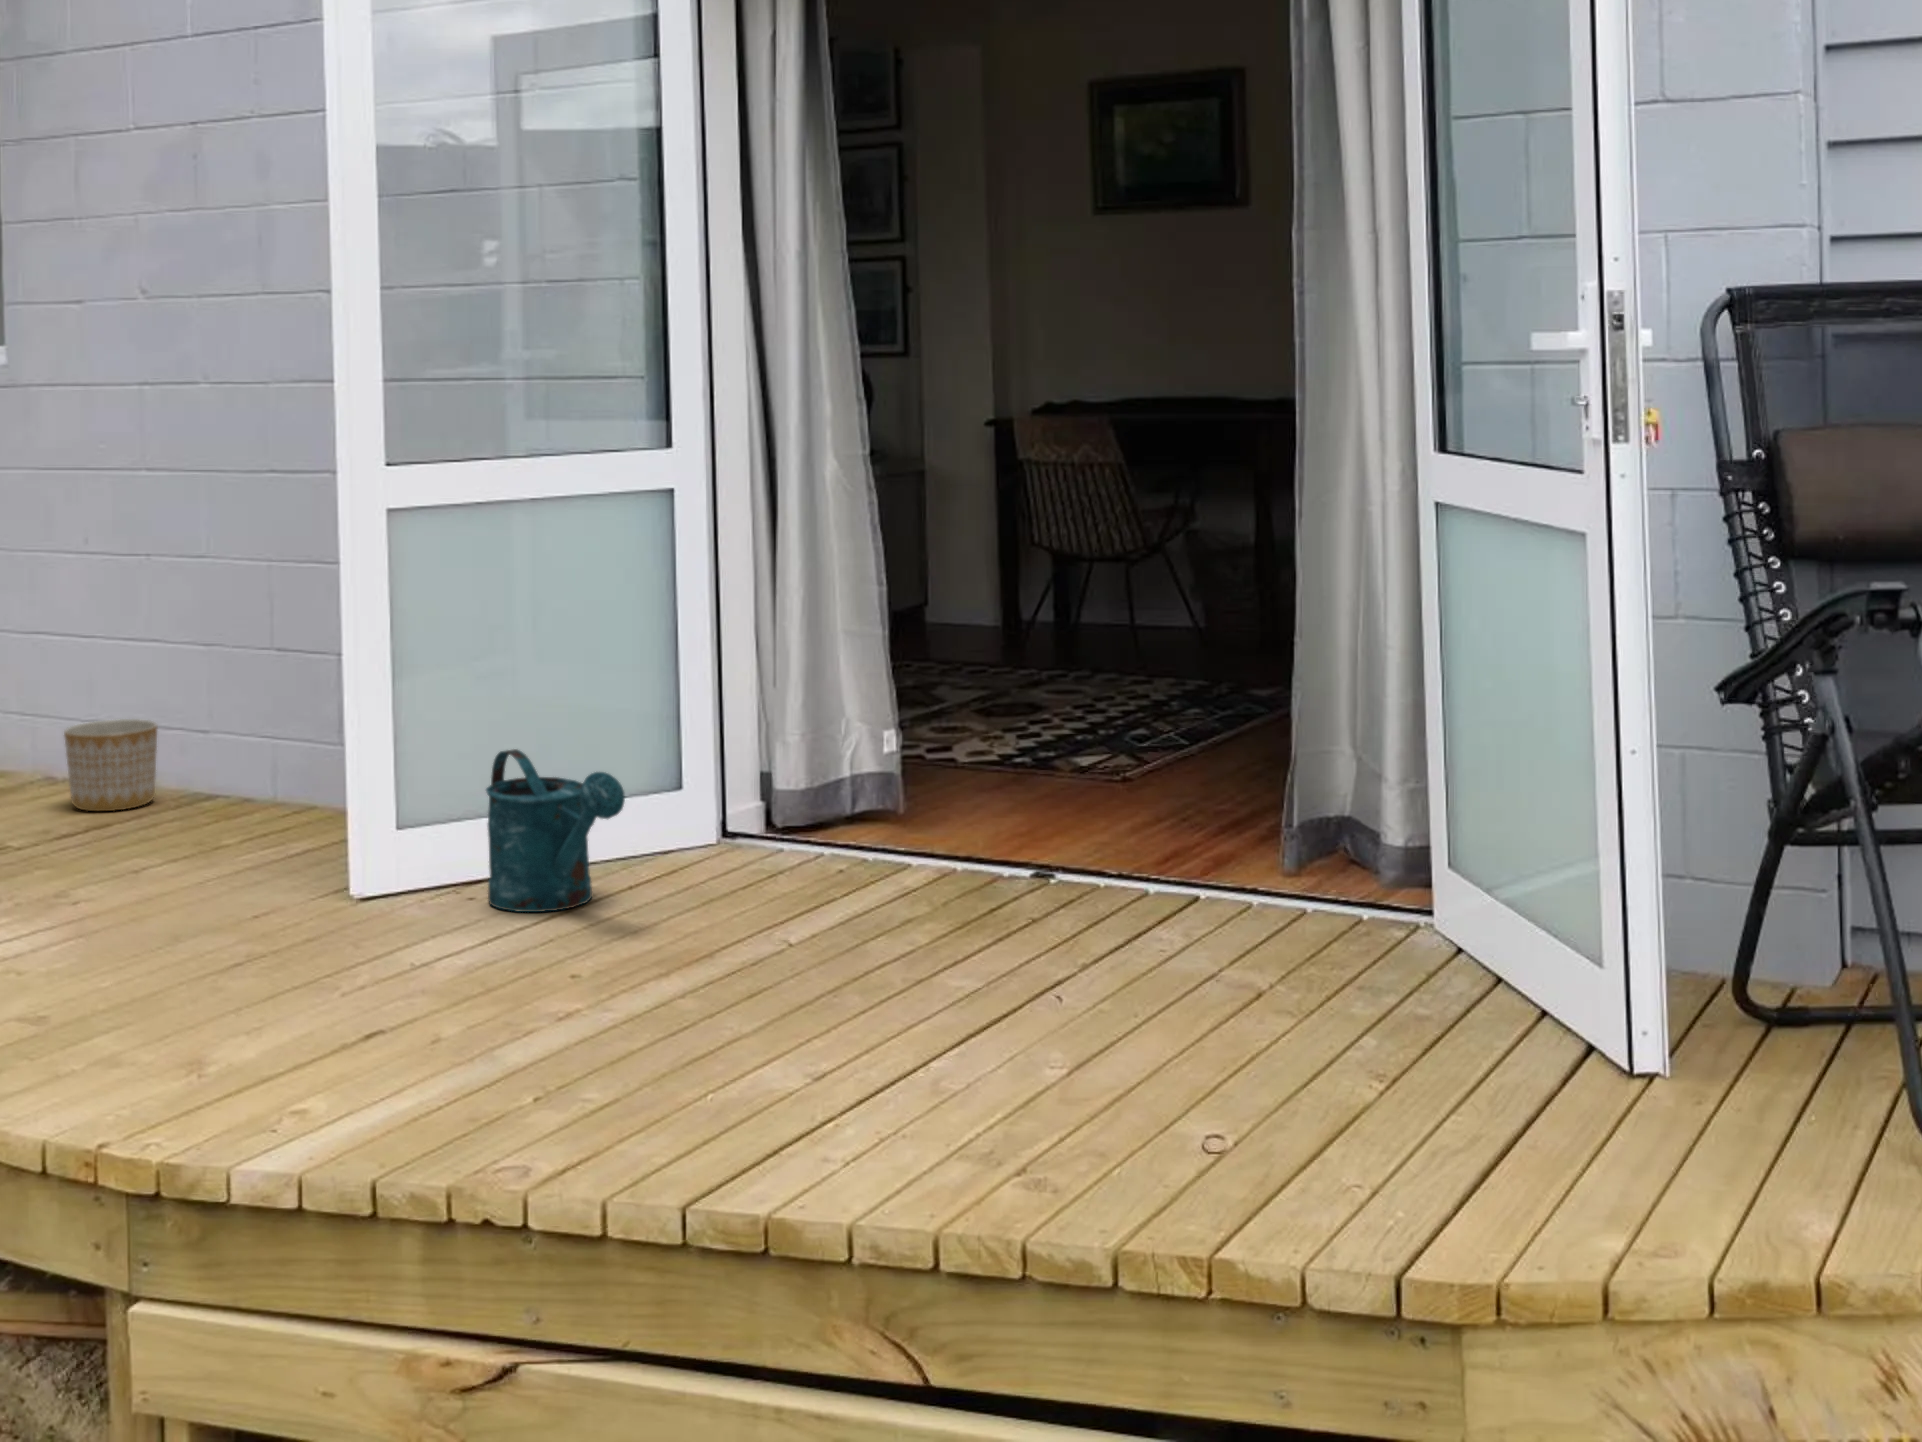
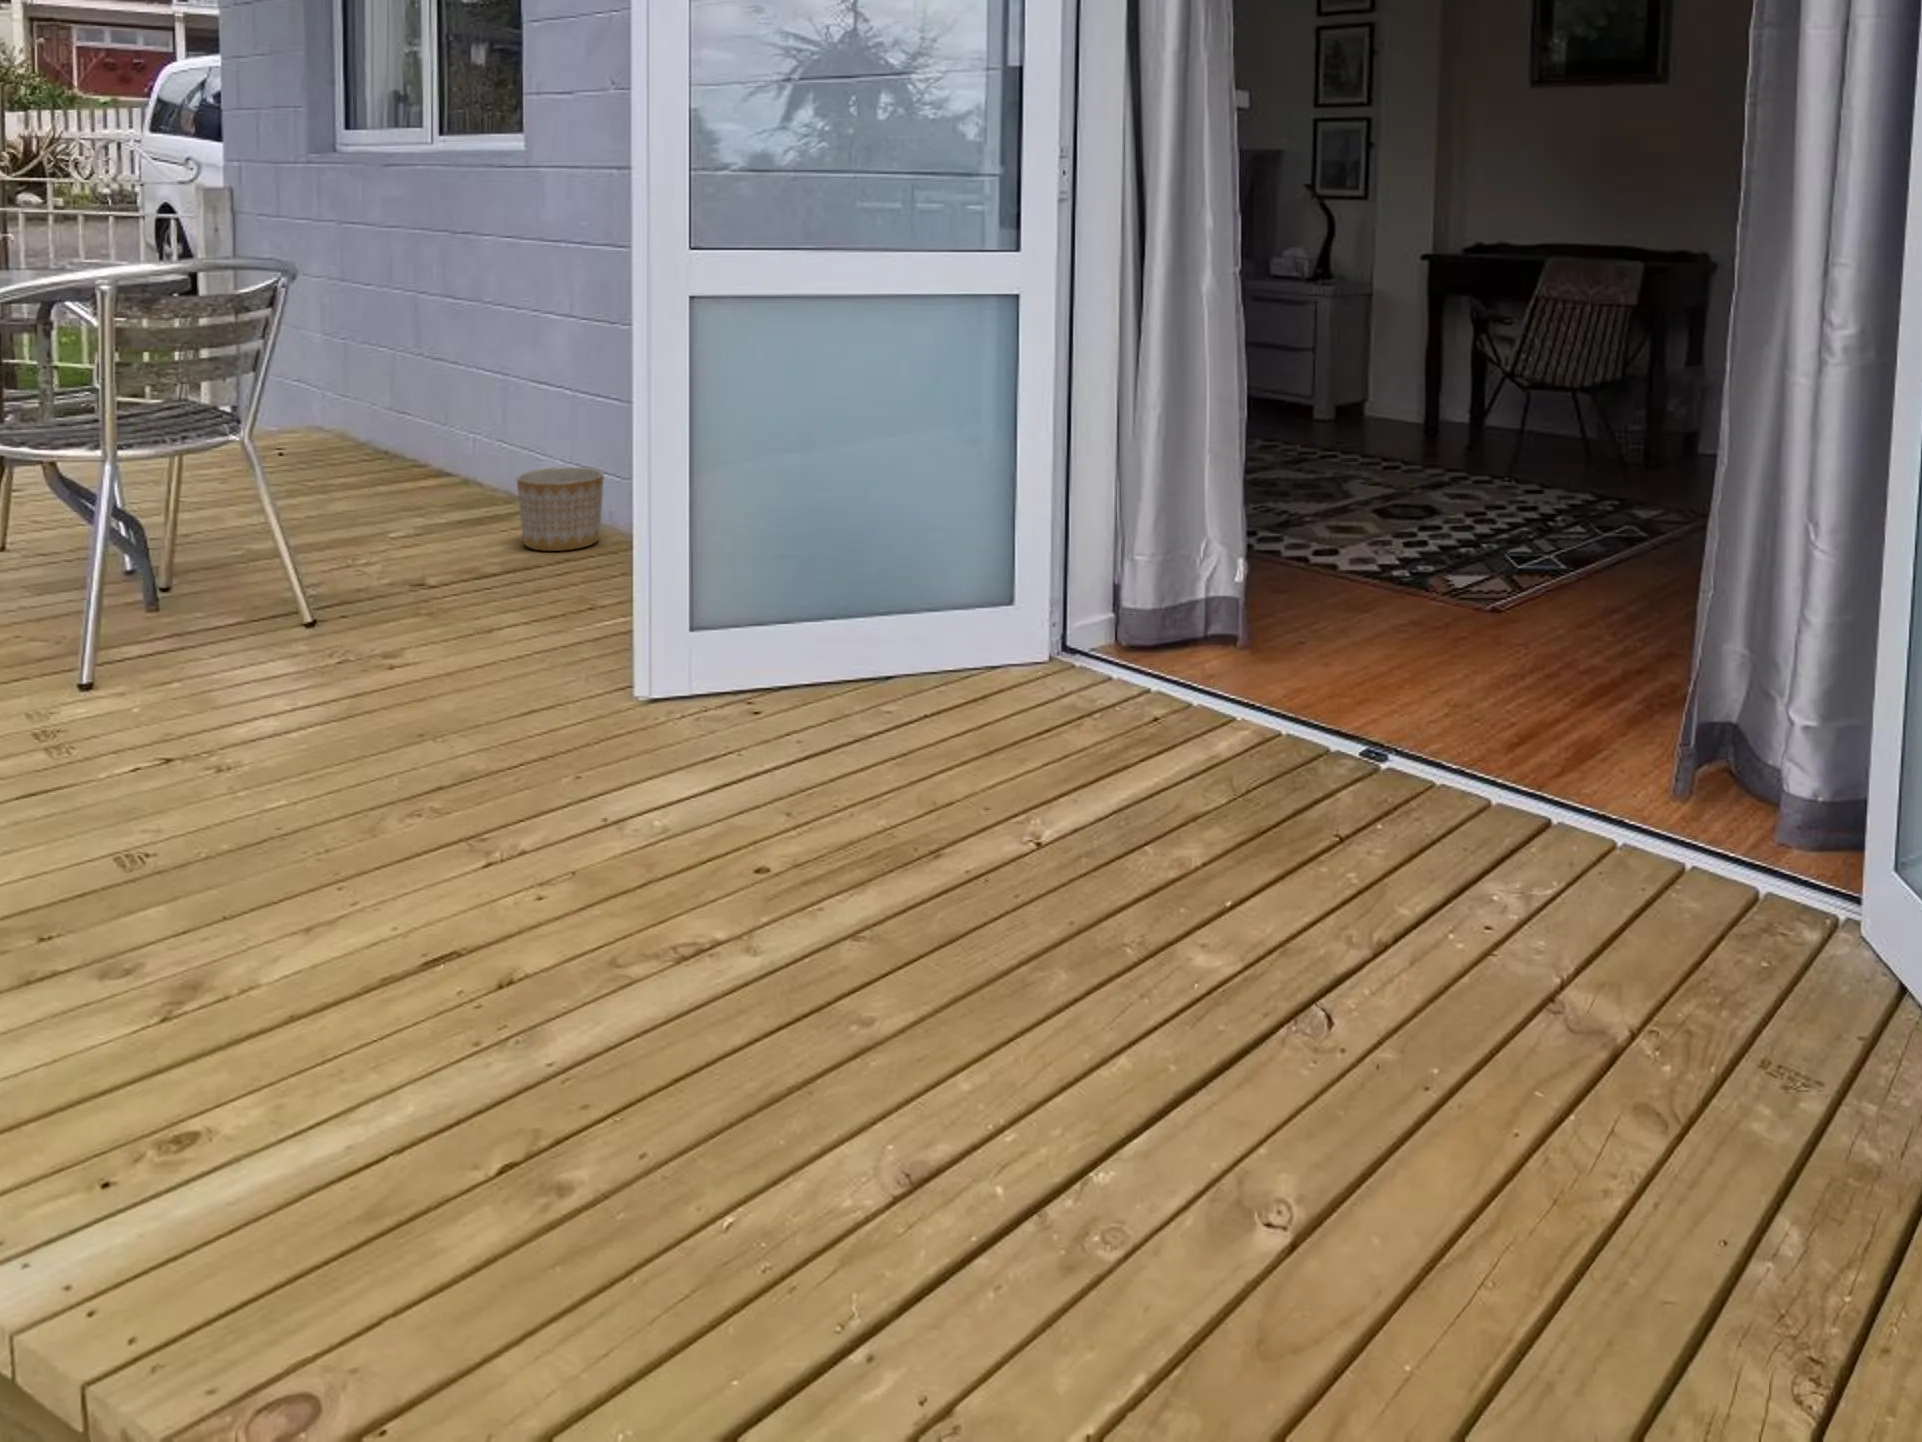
watering can: present [486,749,625,912] -> none [764,560,886,747]

